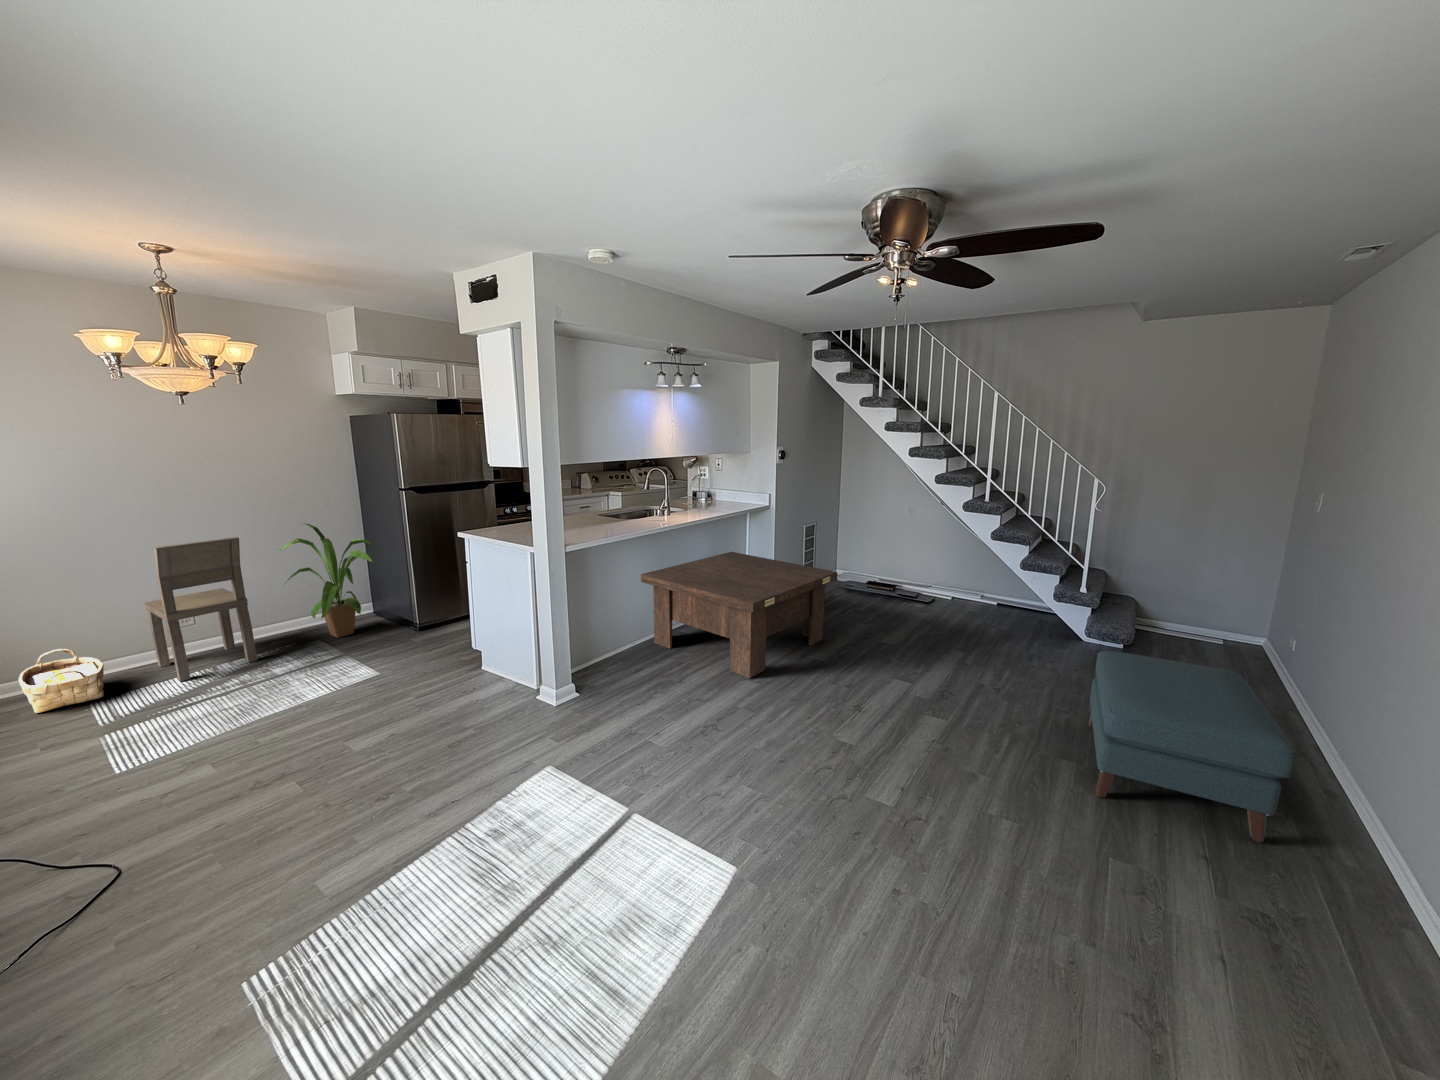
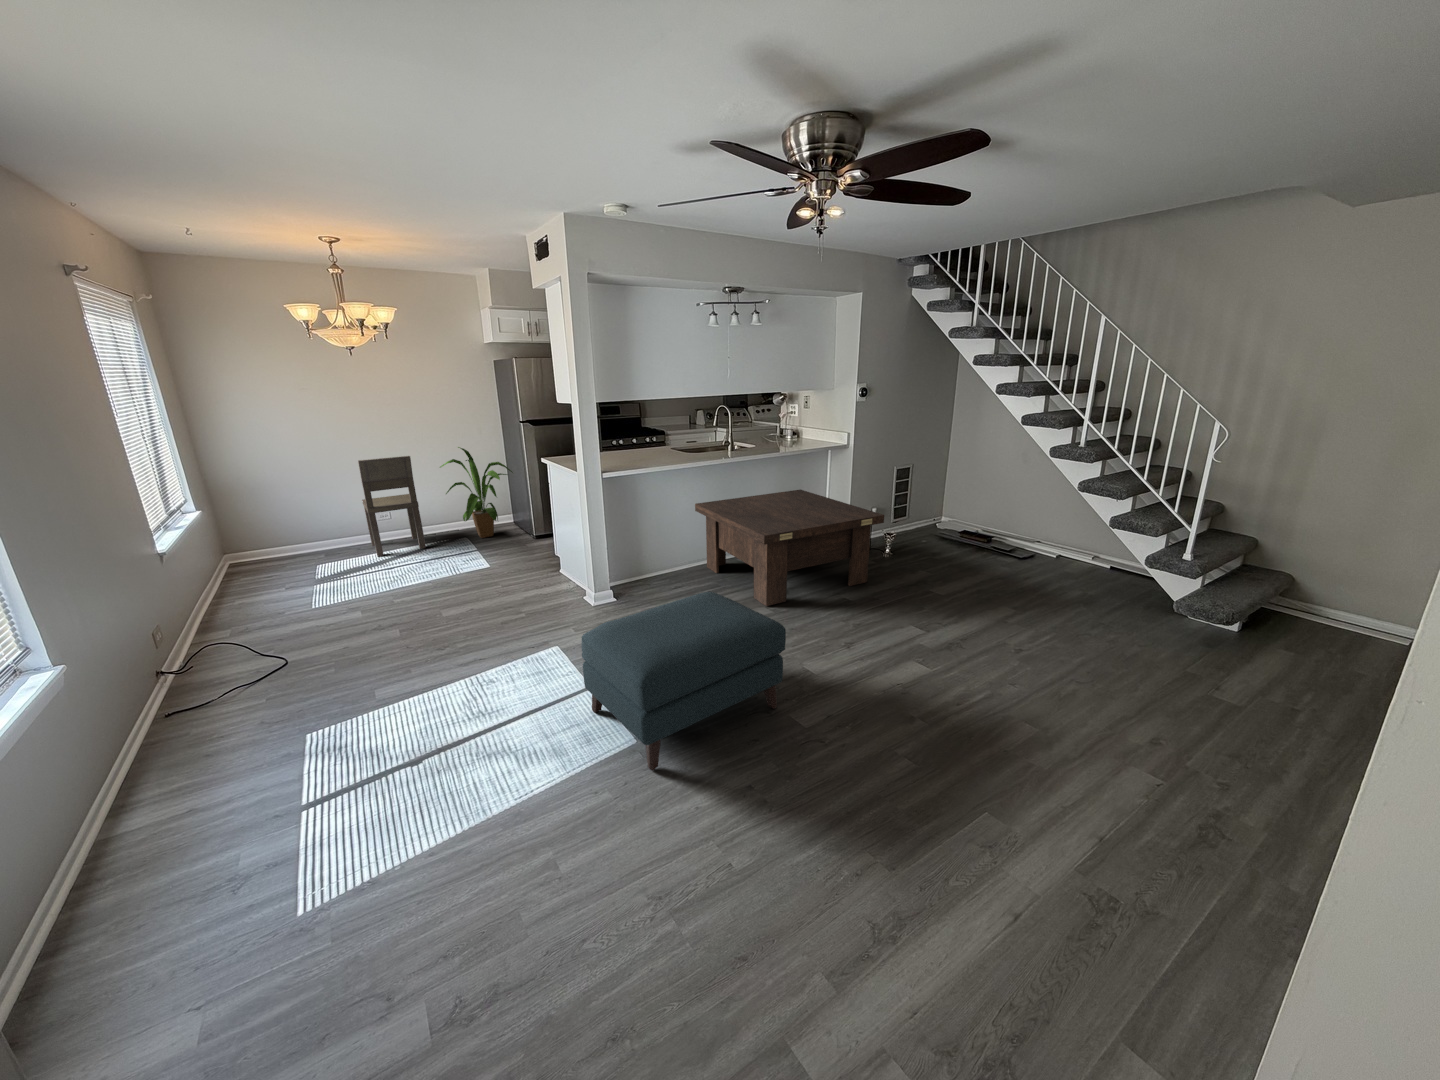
woven basket: present [18,649,104,713] -> none [292,526,336,566]
ottoman: present [1089,651,1296,842] -> present [581,592,786,770]

